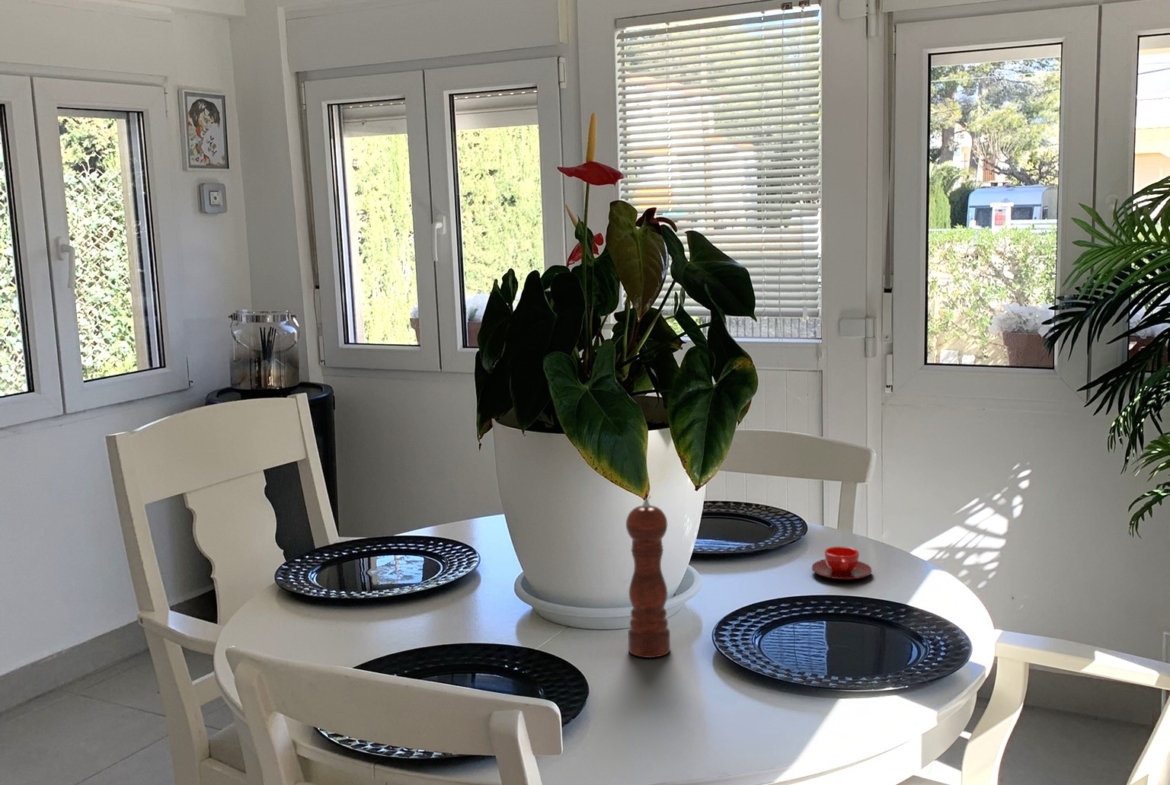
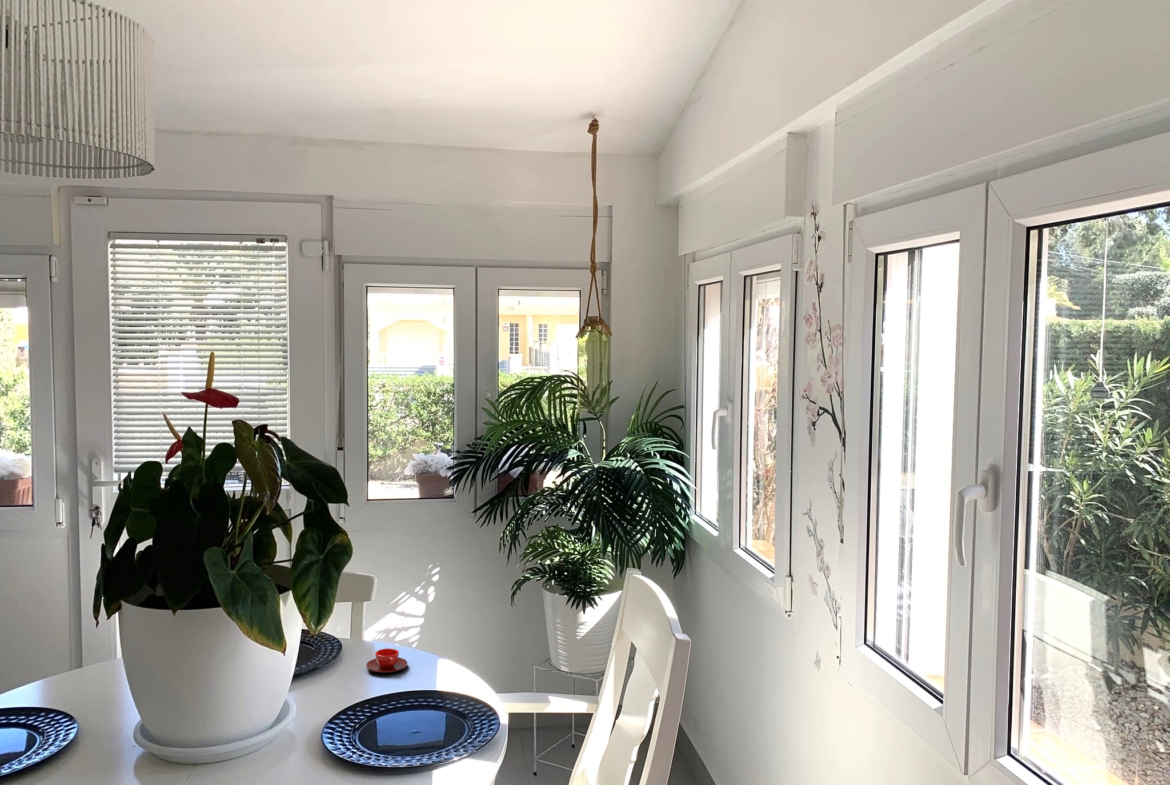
pepper mill: present [626,496,670,658] -> none [273,638,305,759]

